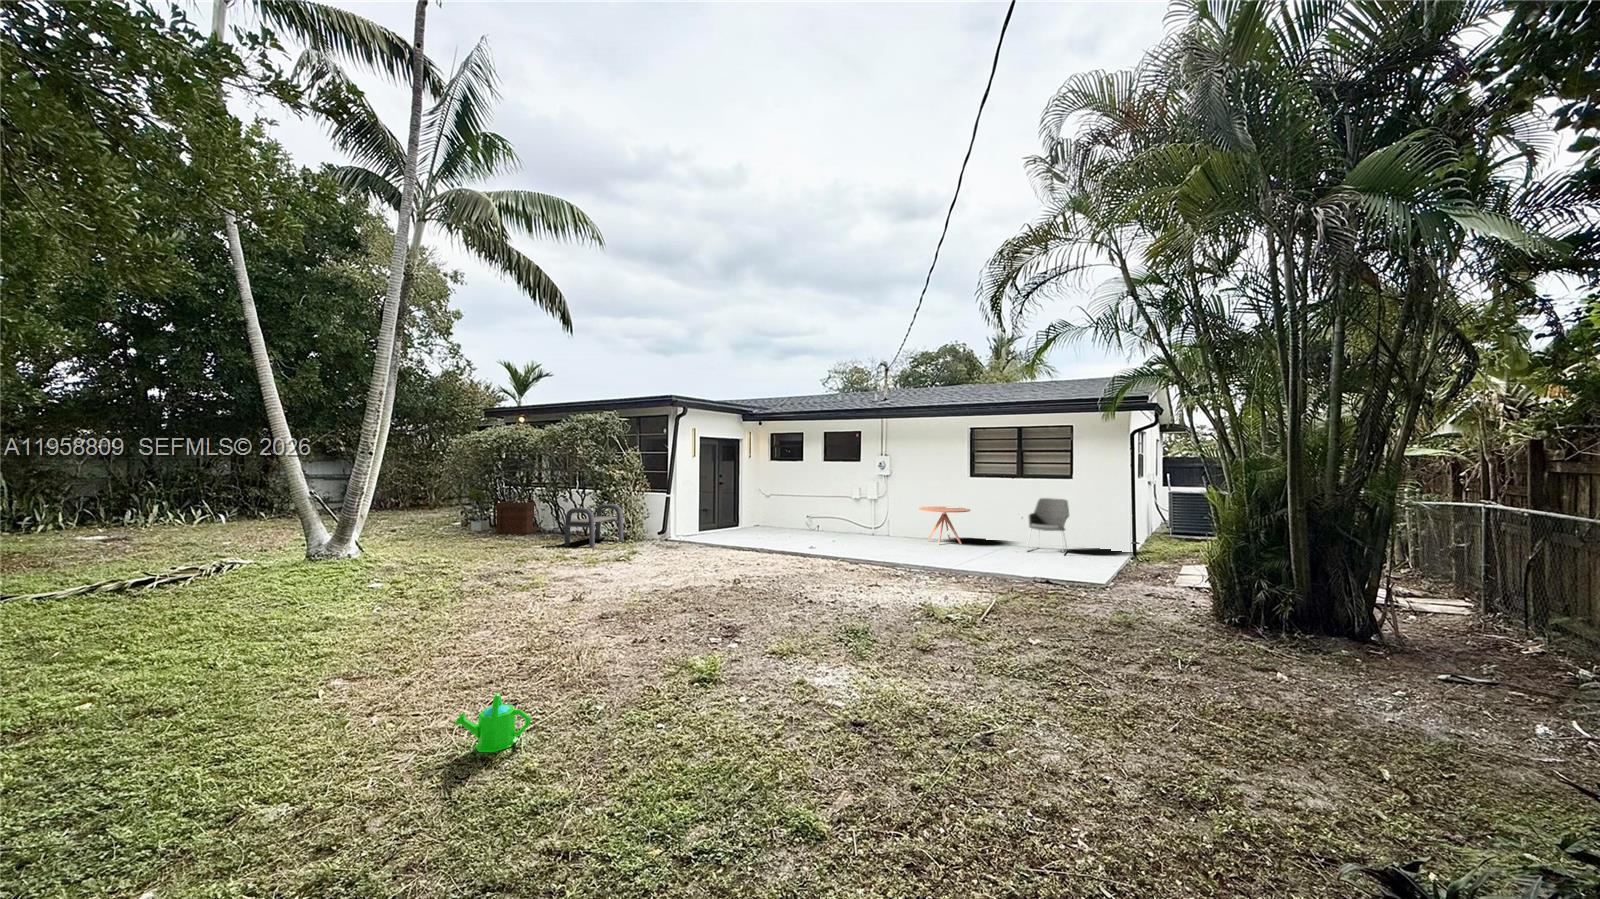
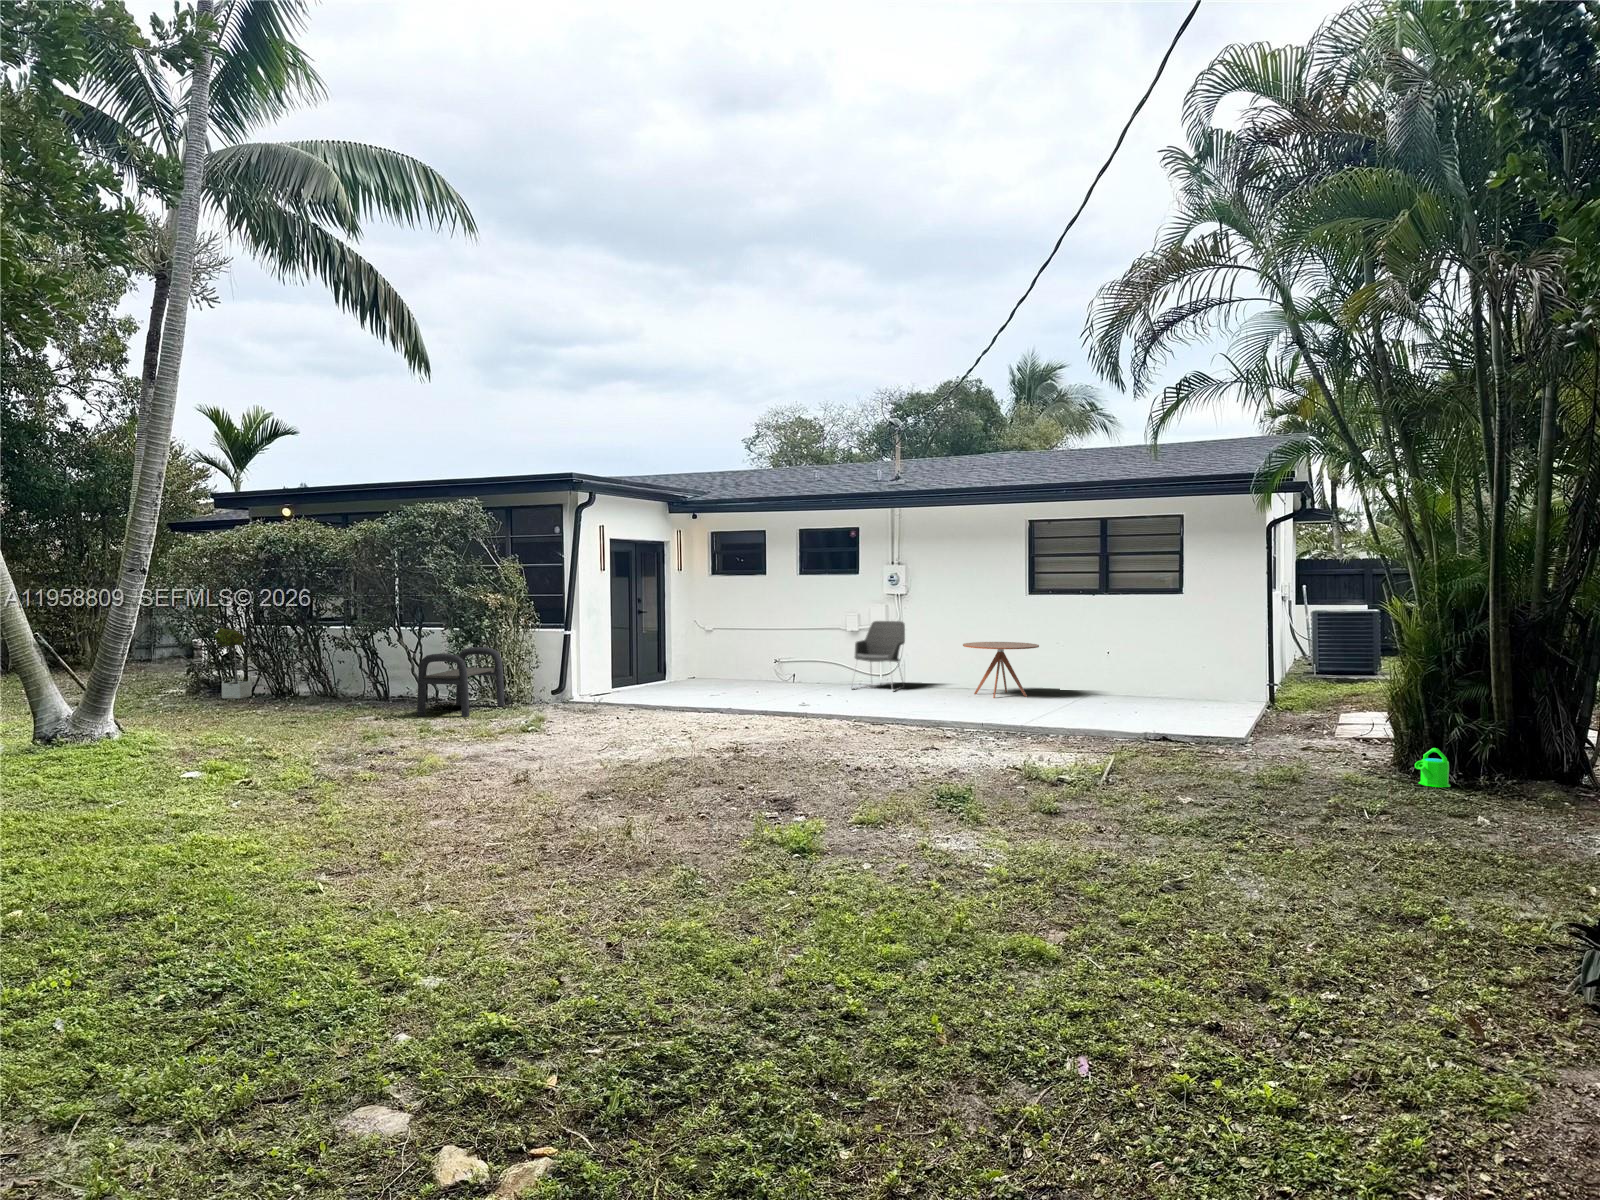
chair: present [1027,498,1069,554] -> present [851,621,905,692]
wooden crate: present [496,500,542,534] -> none [273,646,345,702]
watering can: present [454,693,531,752] -> present [1415,748,1451,787]

